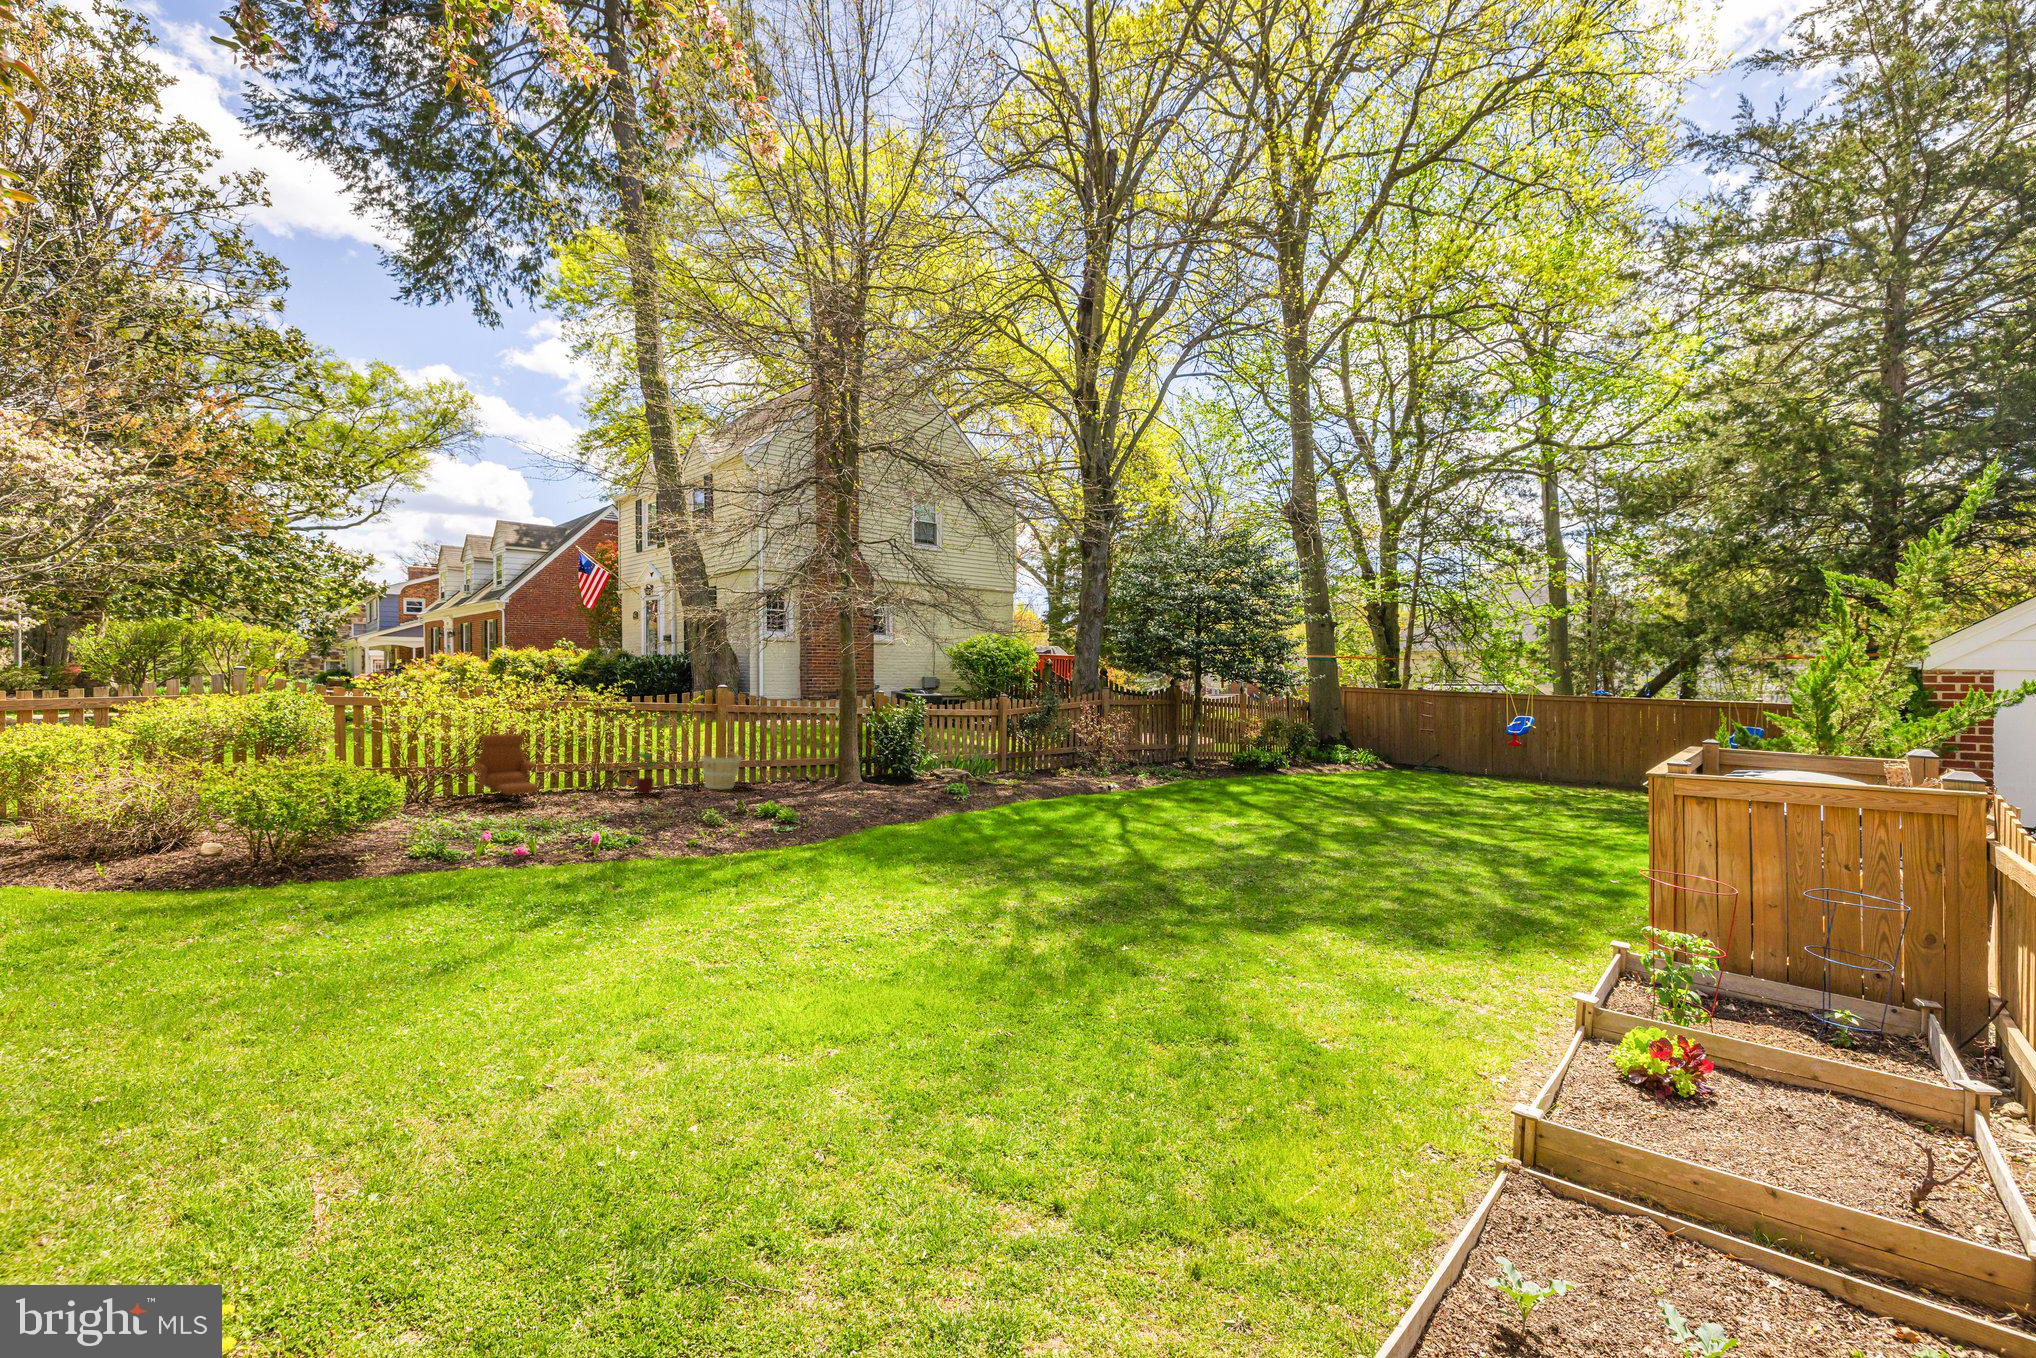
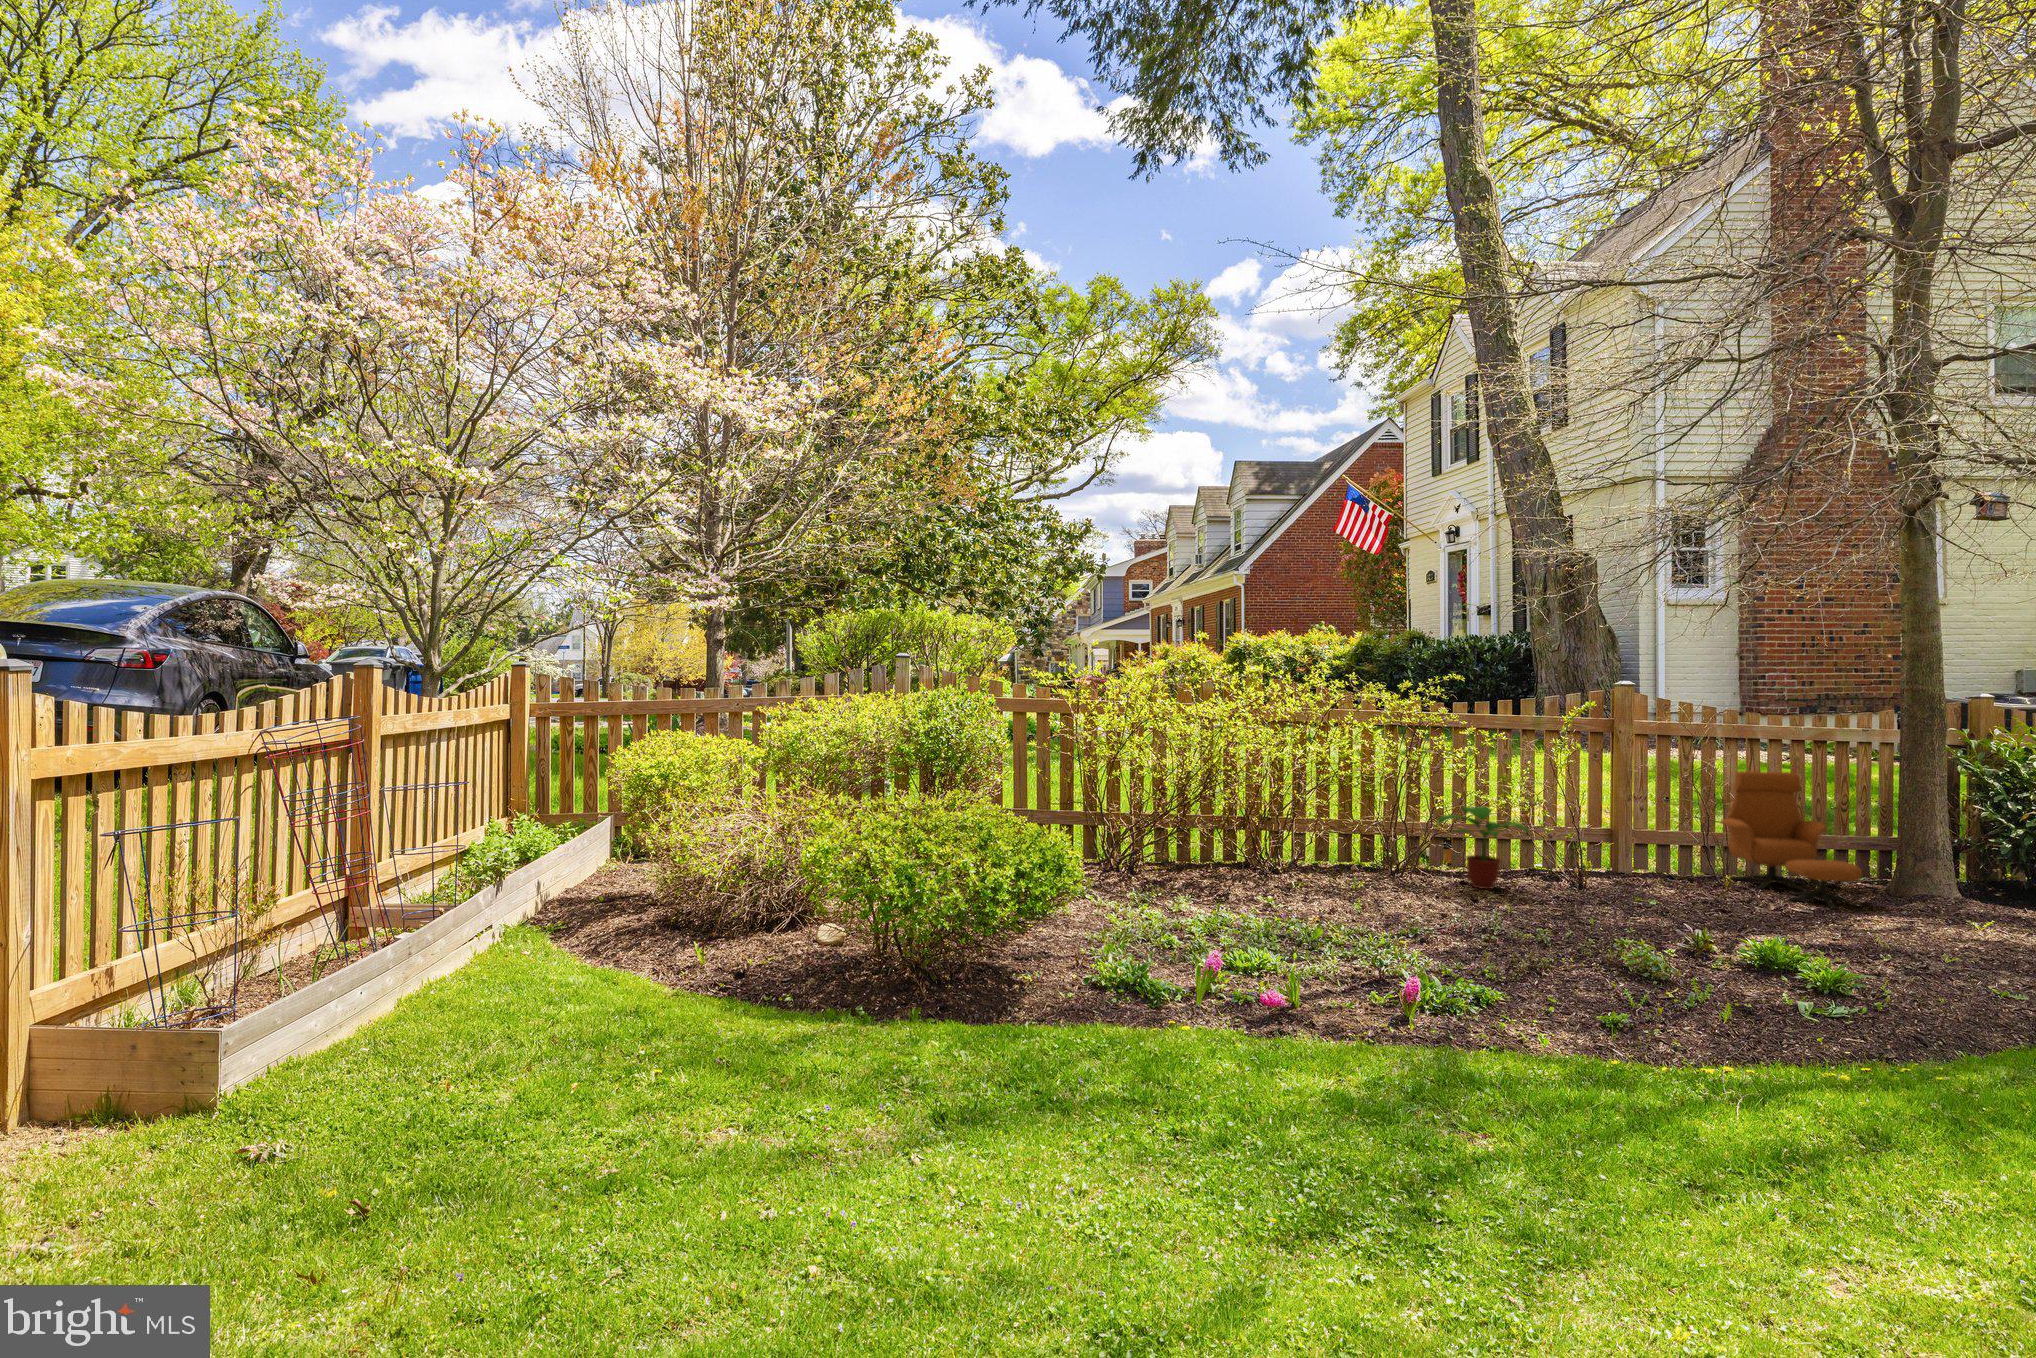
lounge chair: present [472,734,538,809] -> present [1721,771,1863,909]
wooden bucket: present [701,753,741,790] -> none [1588,812,1679,892]

